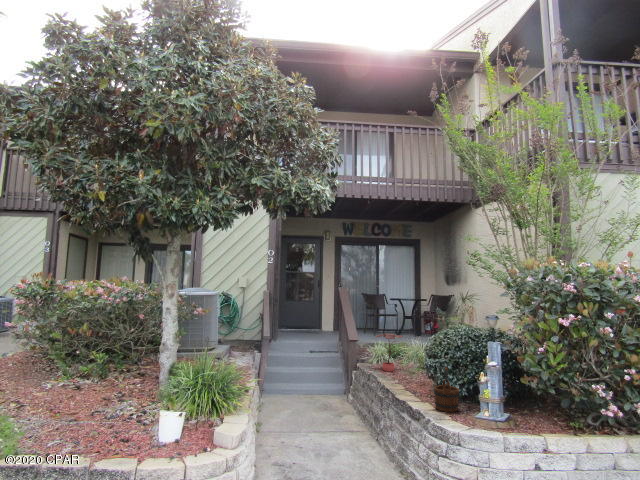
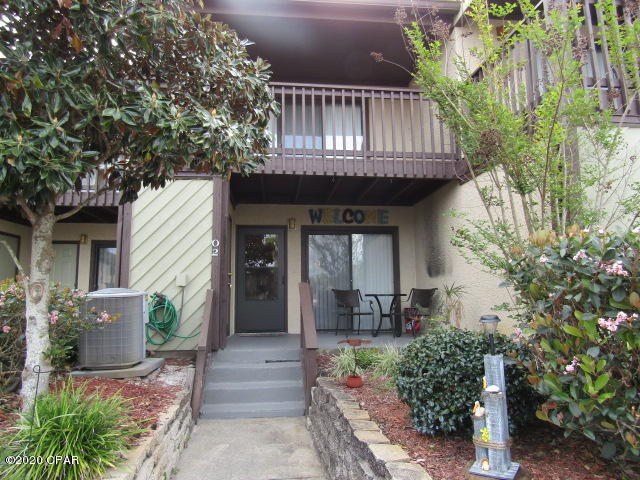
wooden bucket: present [434,367,459,412] -> none [407,392,444,461]

